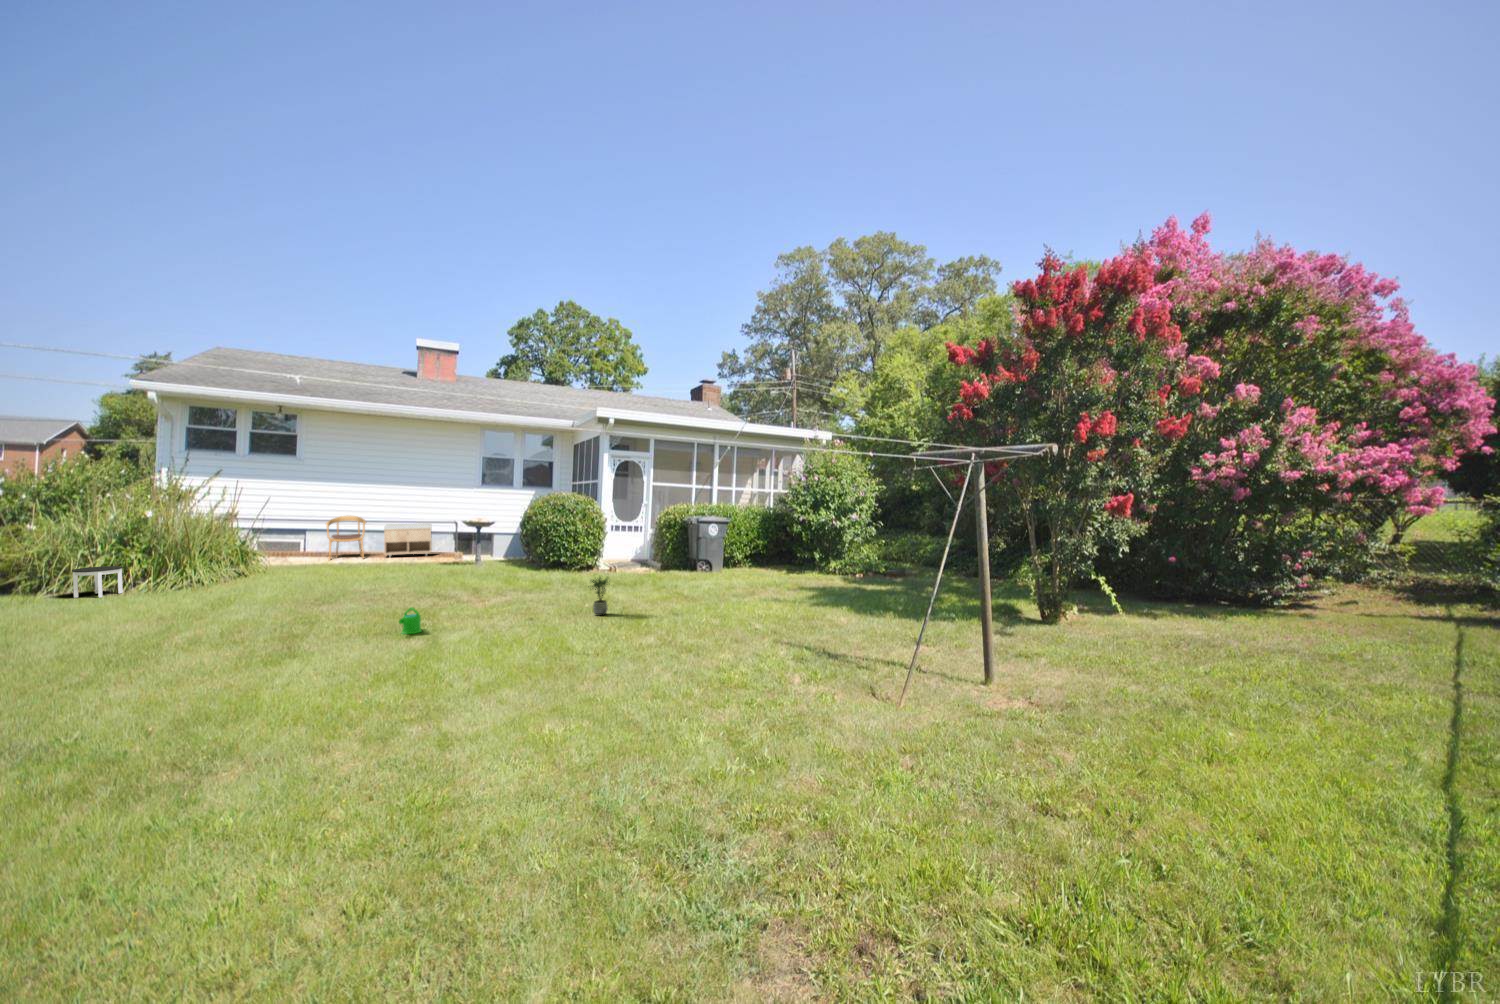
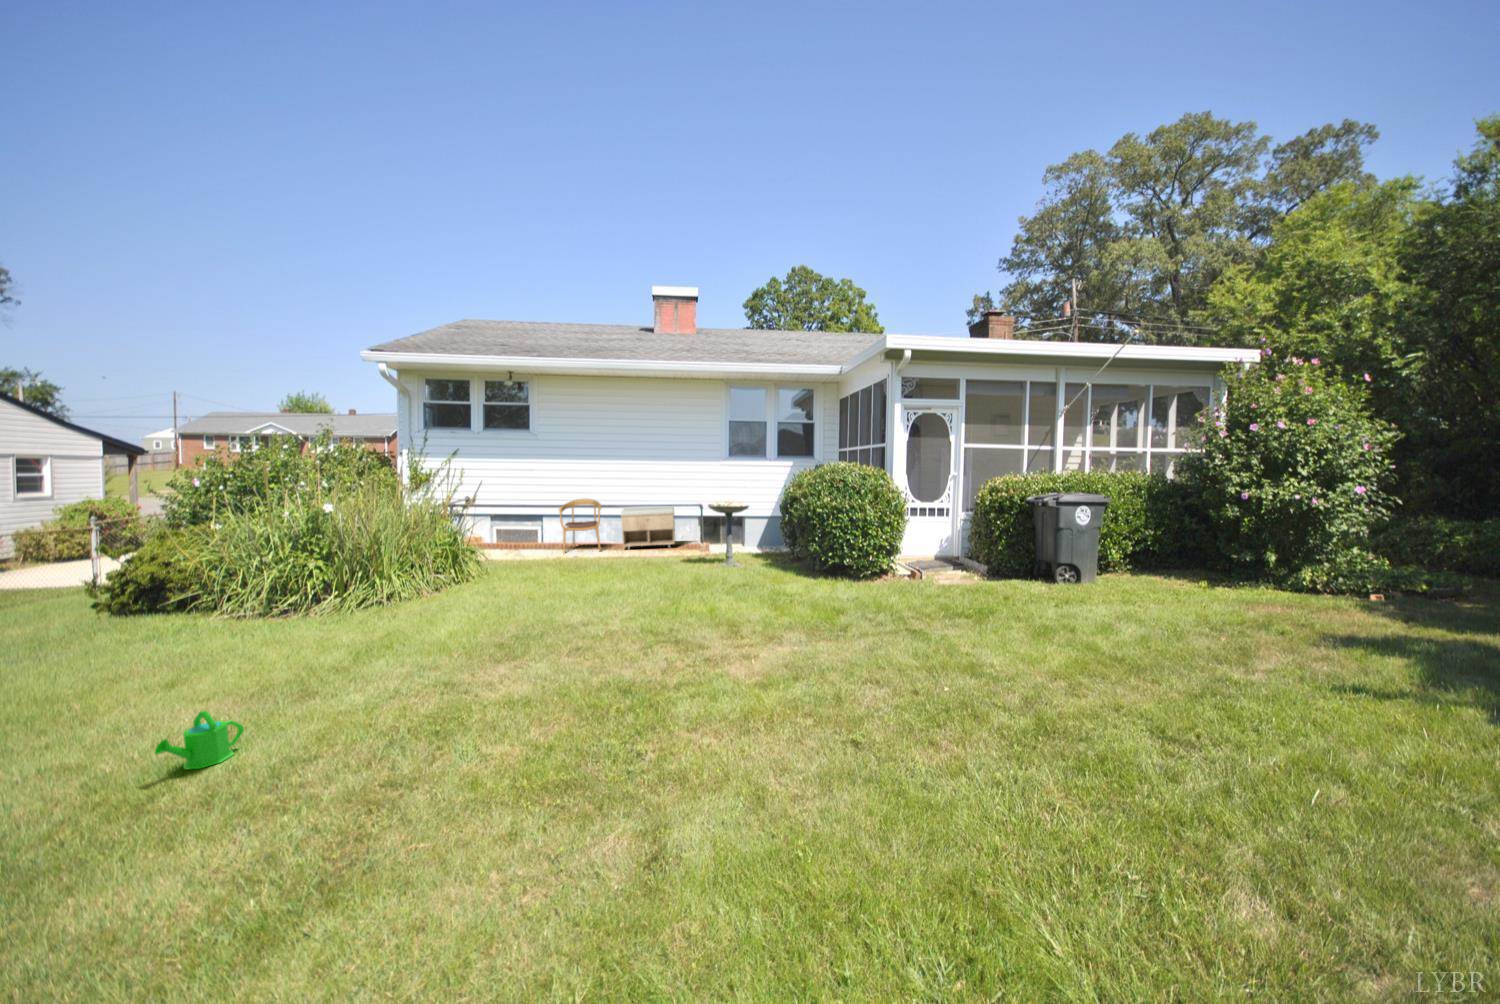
round table: present [72,566,123,598] -> none [253,573,313,617]
potted plant: present [588,577,610,616] -> none [993,651,1066,751]
watering can: present [399,607,422,634] -> present [155,711,244,769]

